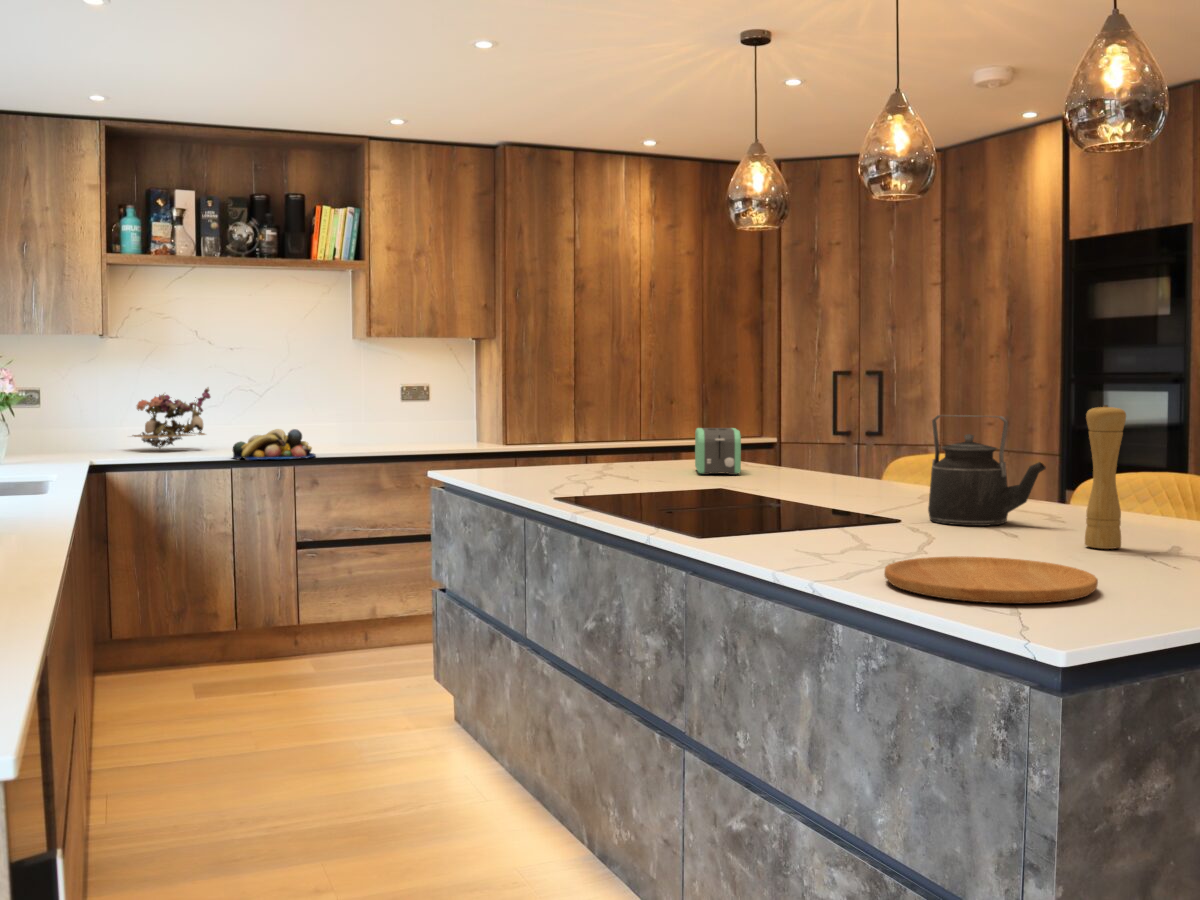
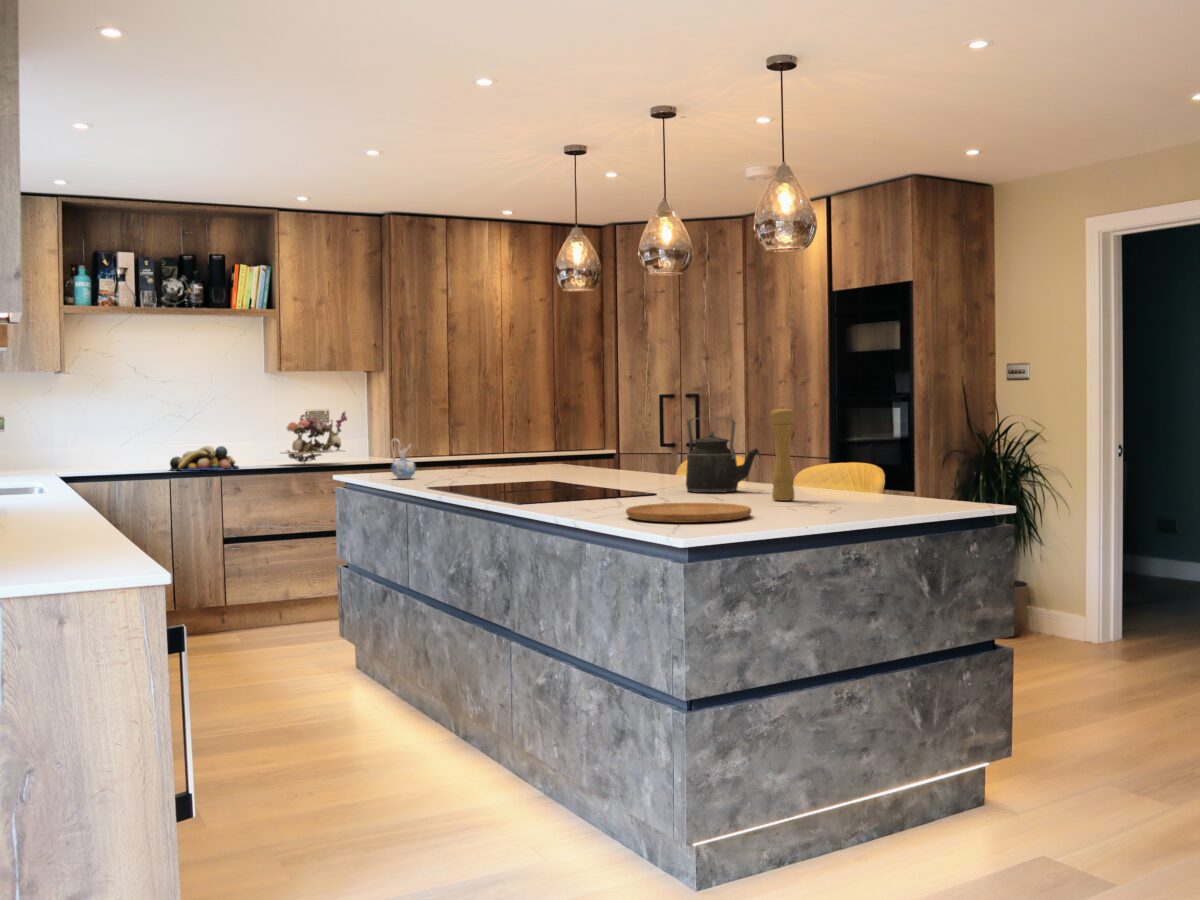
flower arrangement: present [132,388,210,449] -> present [284,412,347,464]
toaster: present [695,428,741,475] -> none [541,437,574,472]
ceramic pitcher: none [504,429,536,482] -> present [391,439,416,479]

